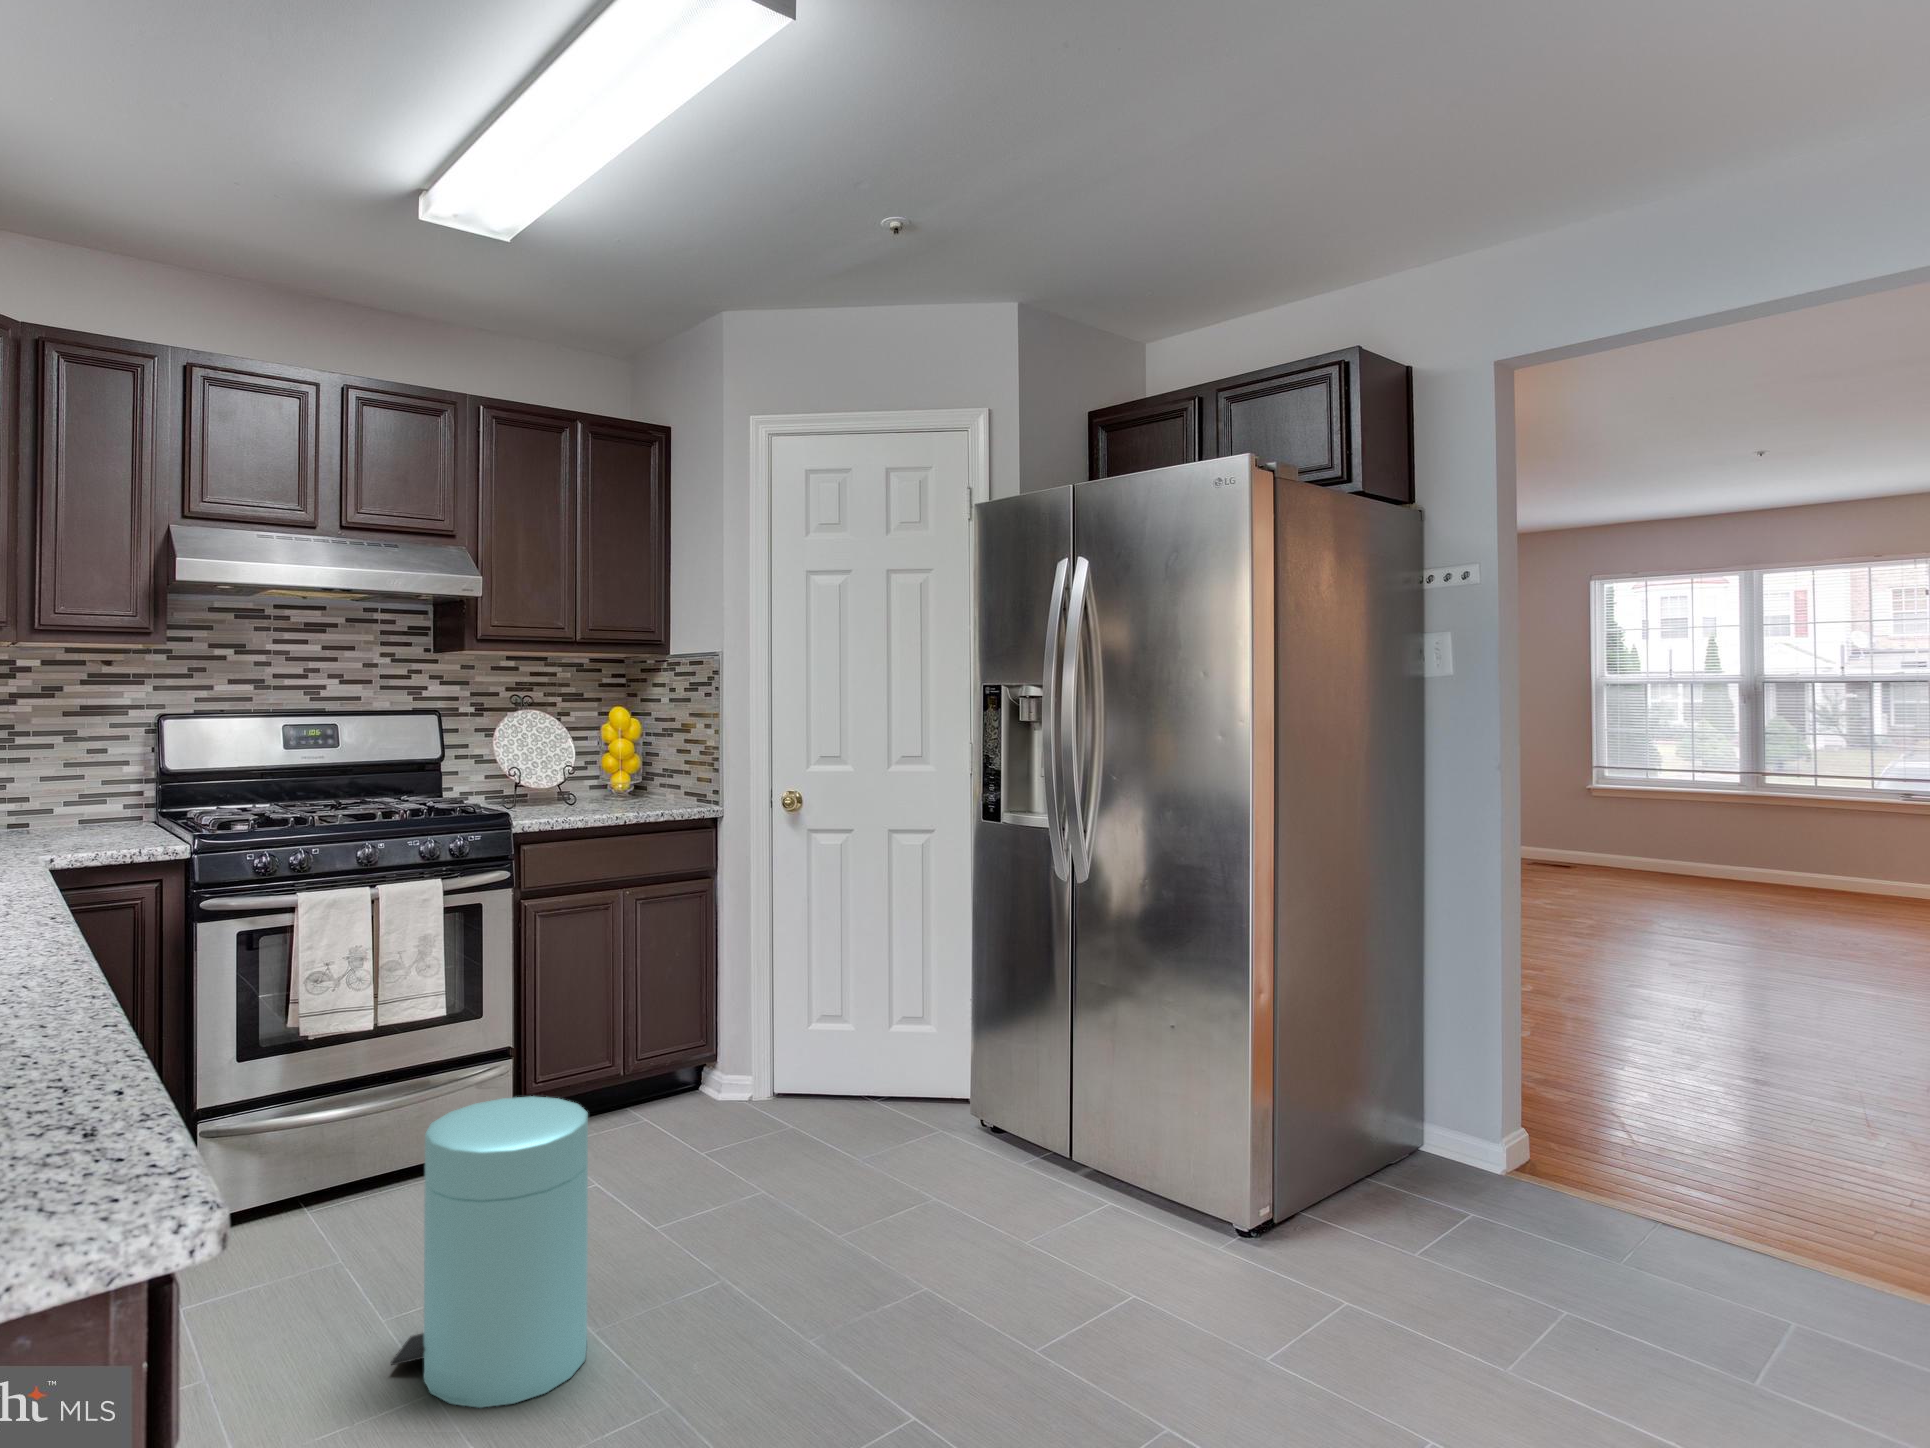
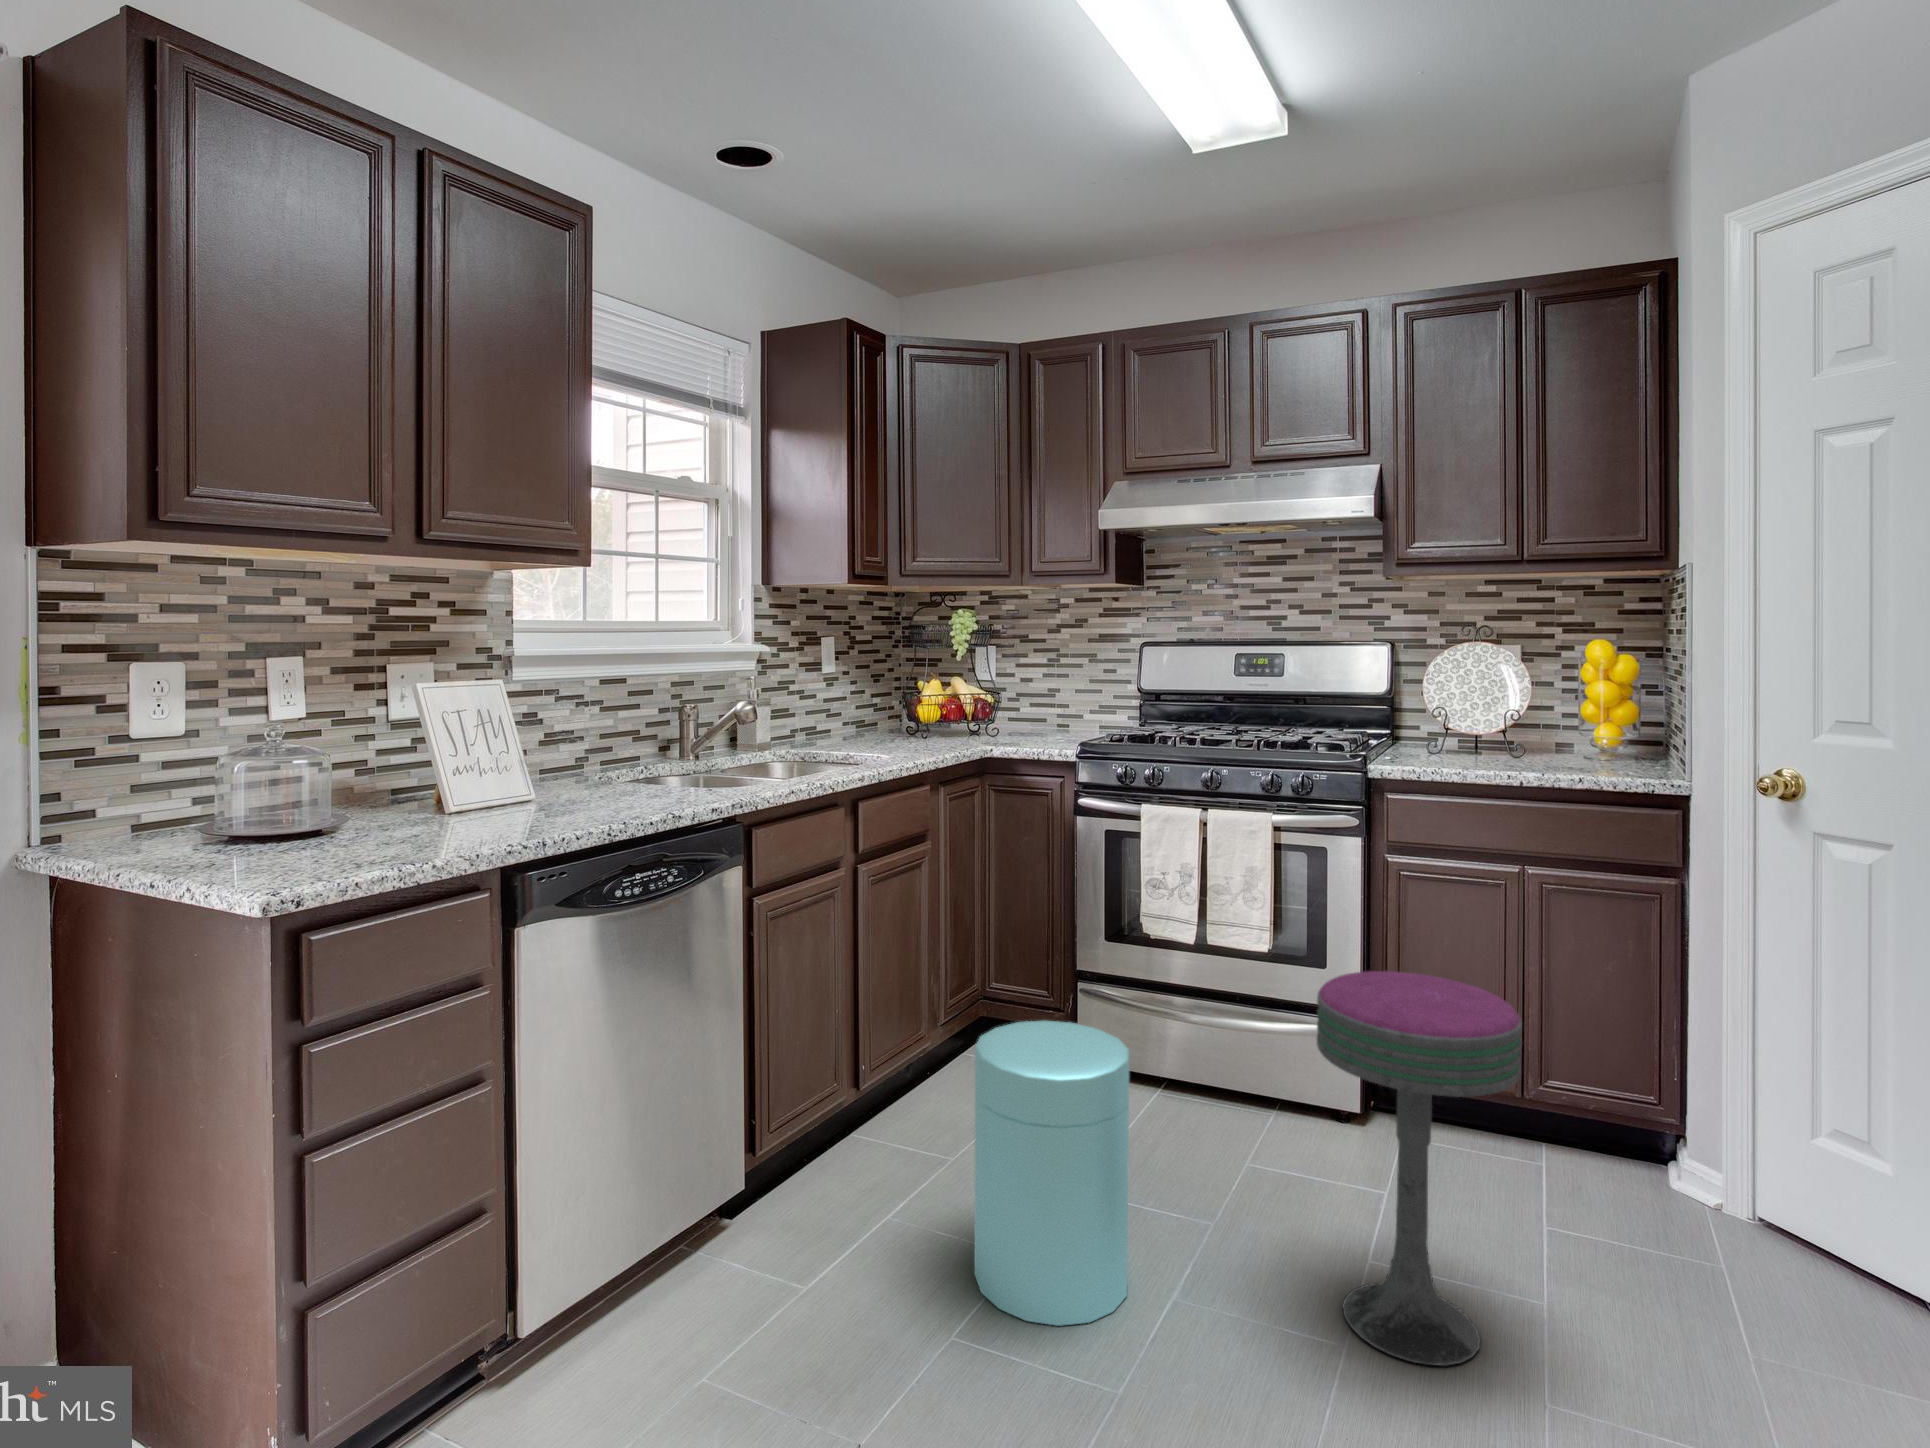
bar stool: none [663,963,803,1252] -> present [1317,971,1522,1366]

